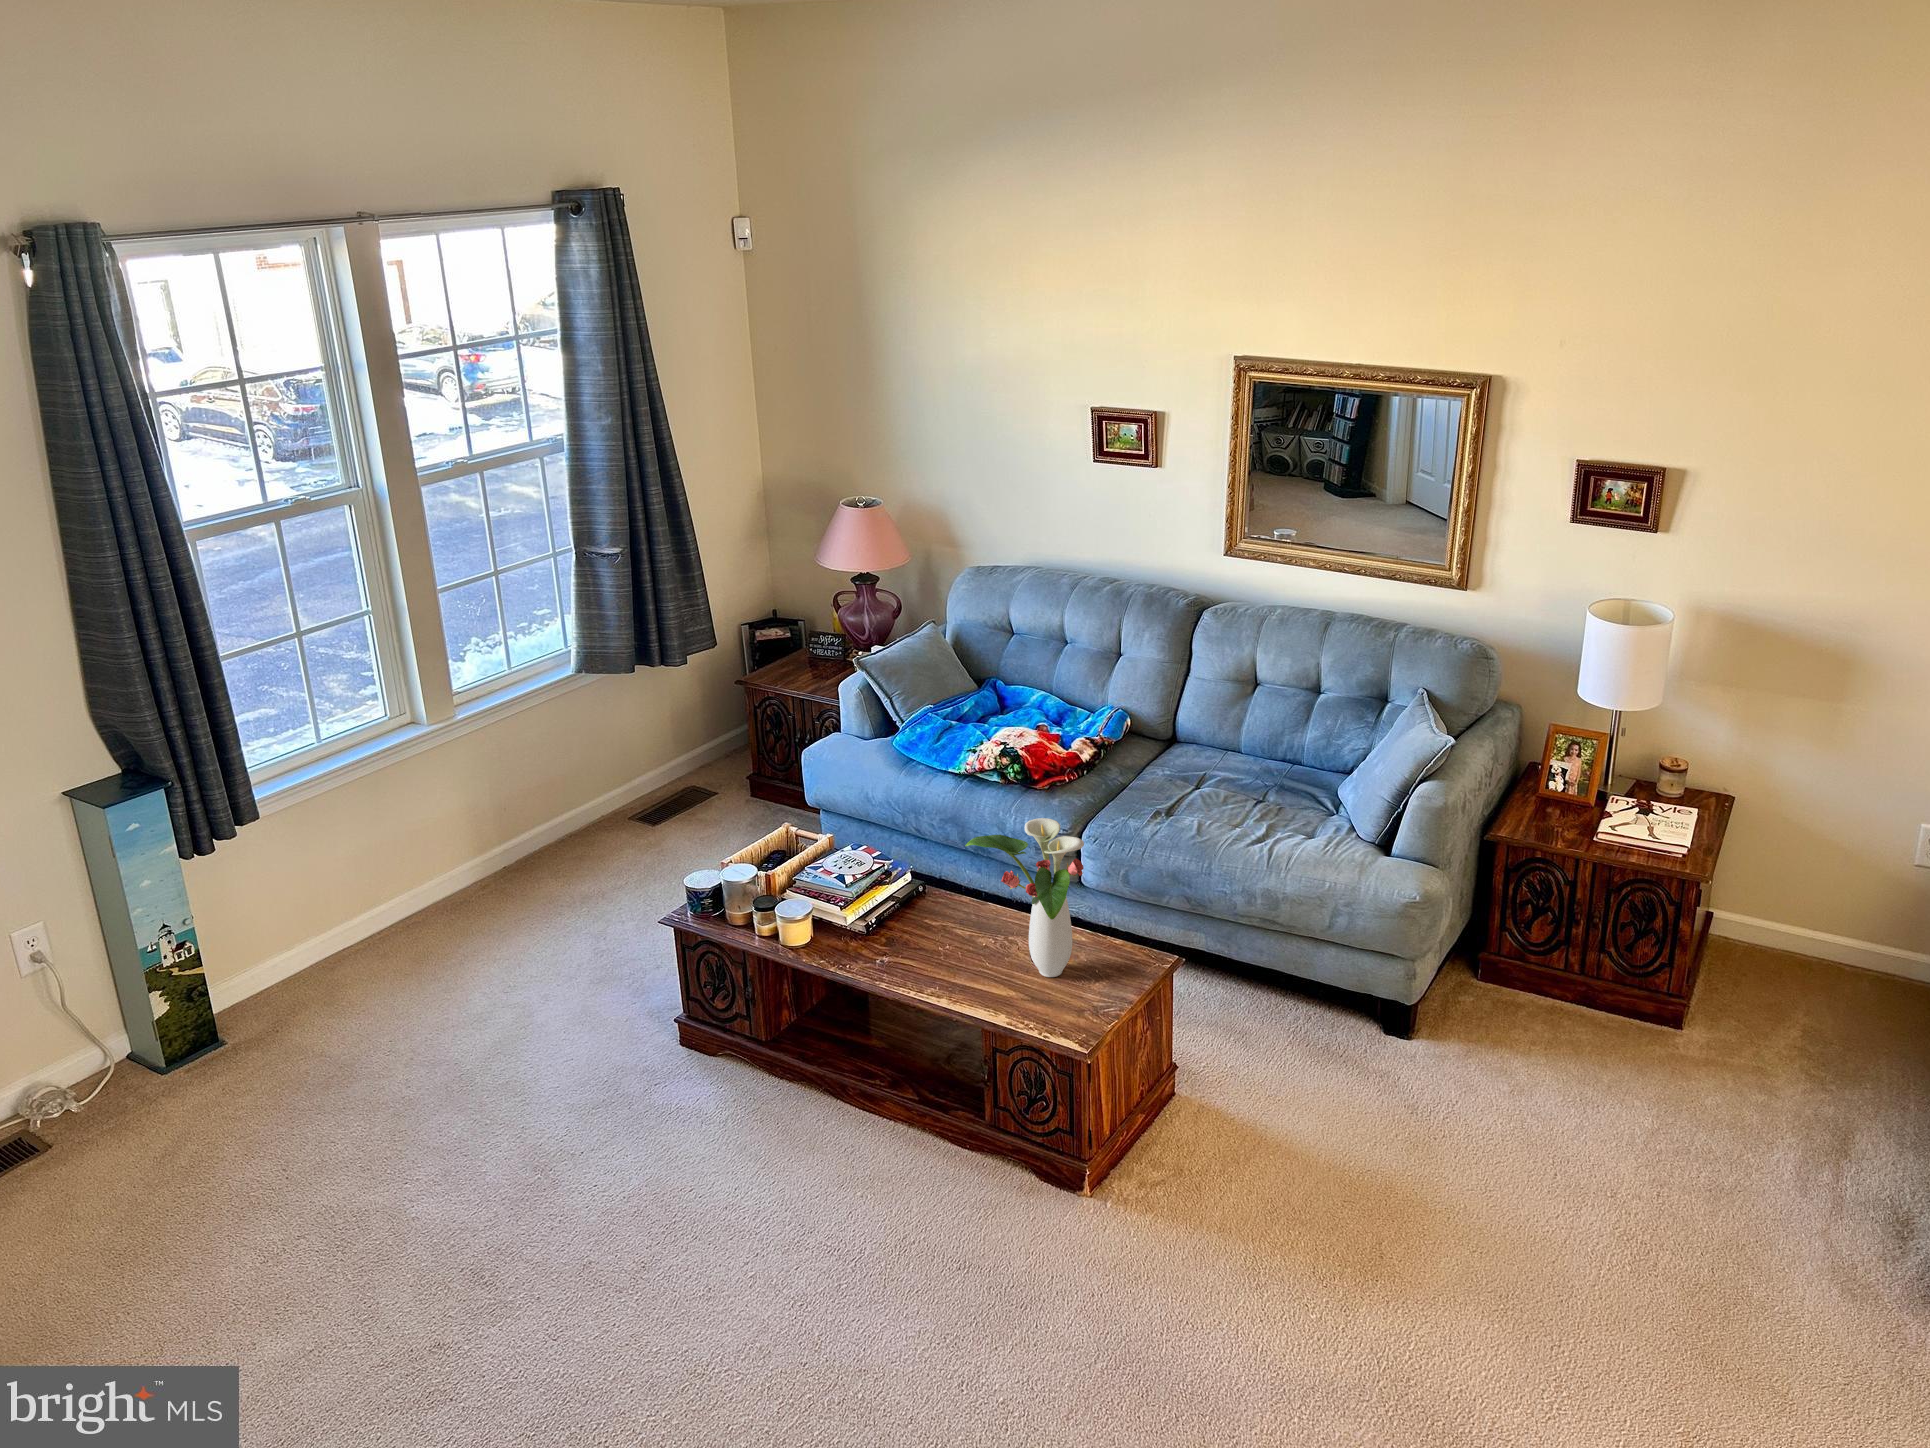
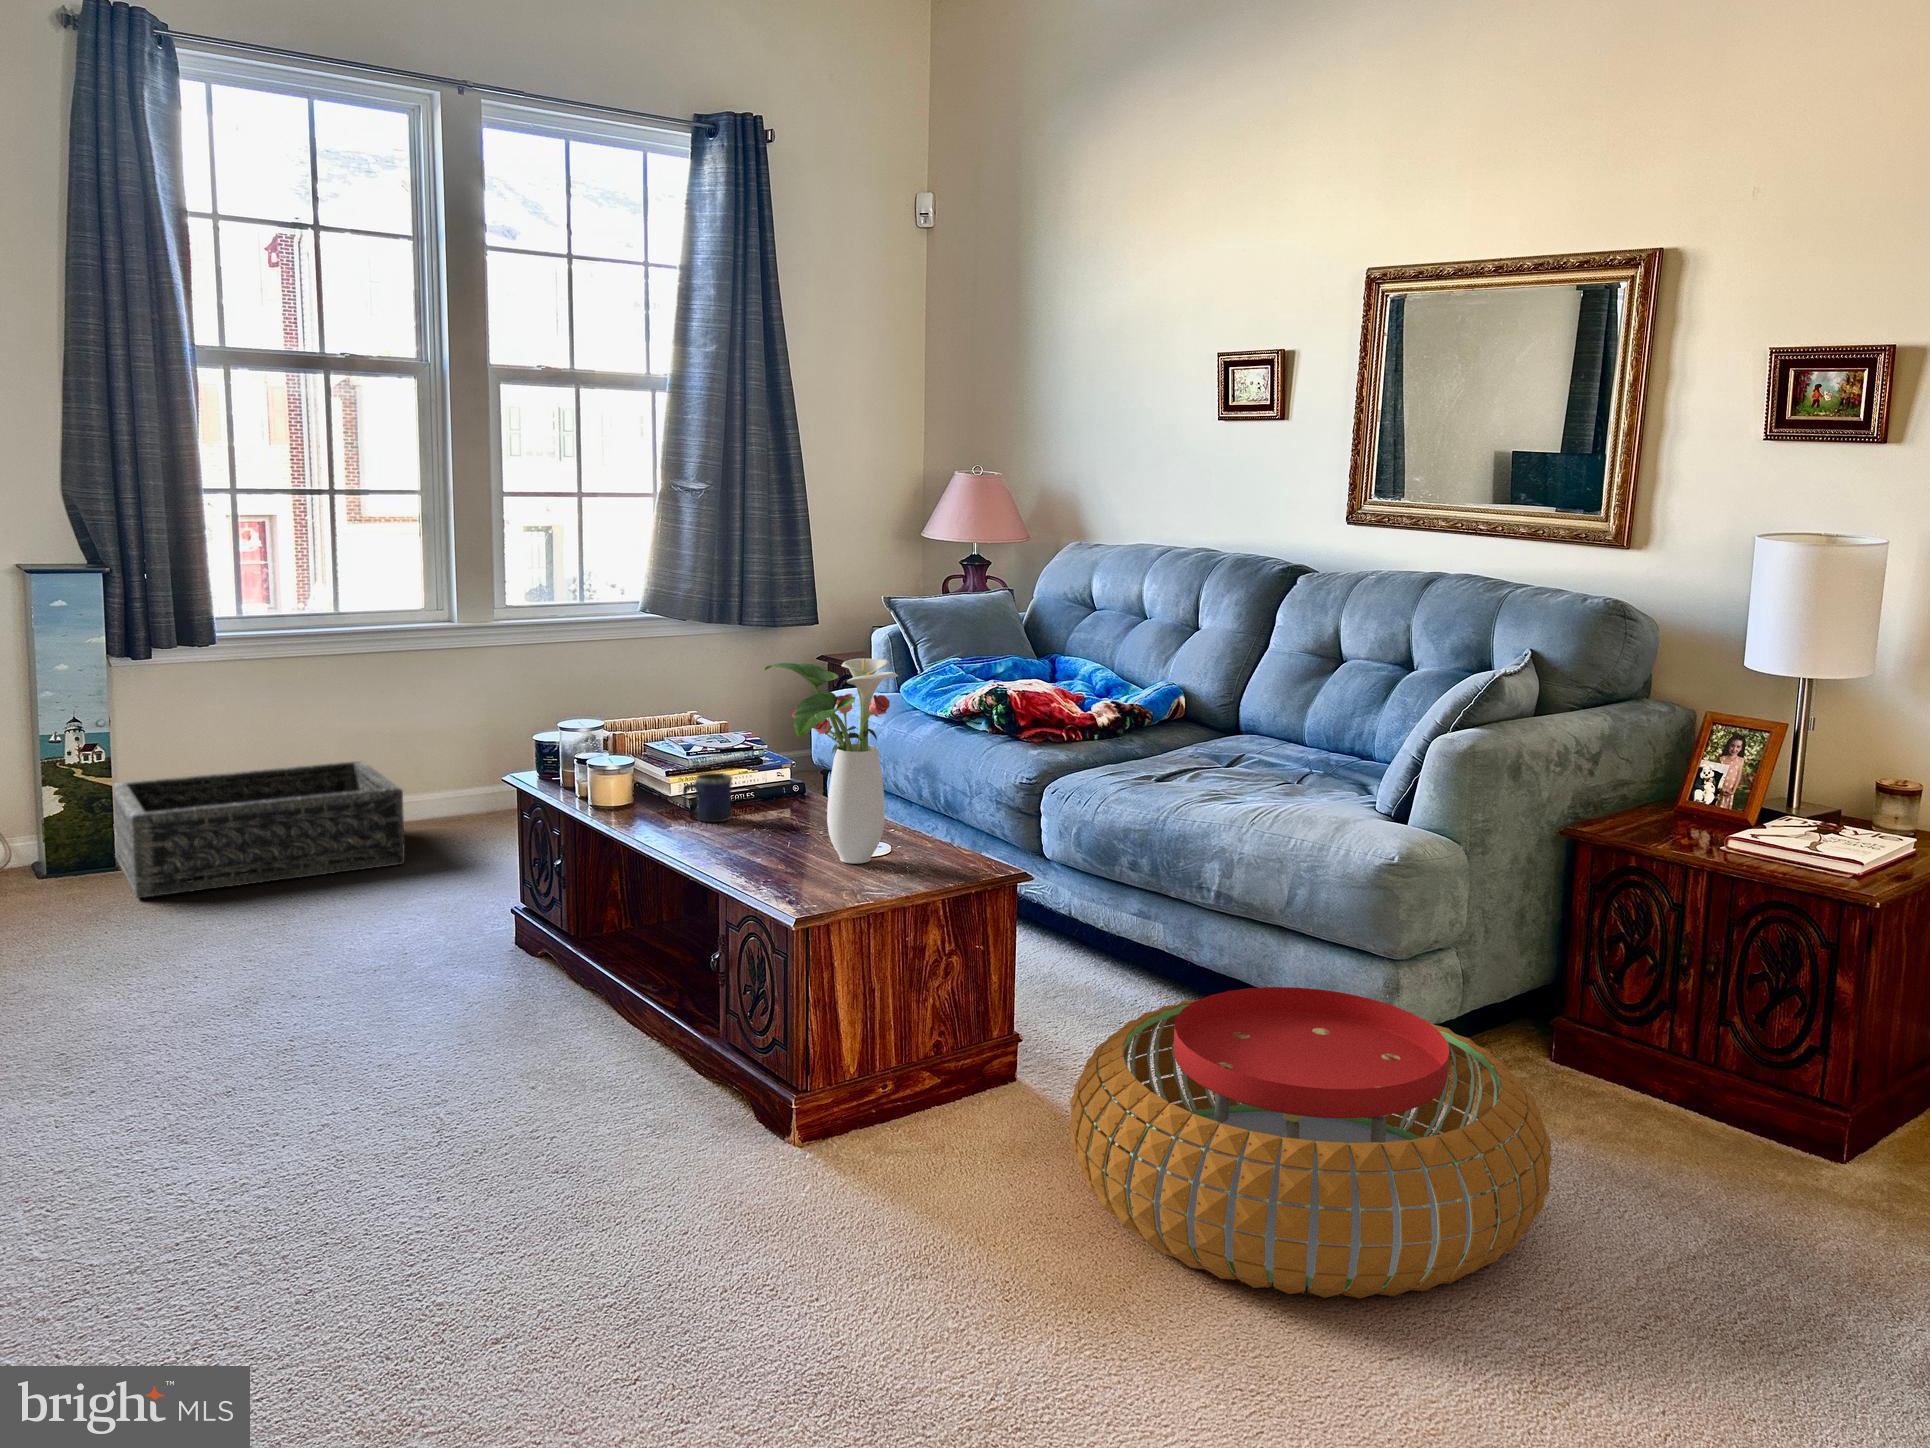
basket: none [185,873,481,1074] -> present [114,761,405,898]
mug: none [874,906,910,949] -> present [683,773,732,822]
pouf: none [1269,1000,1592,1238] -> present [1070,987,1552,1299]

